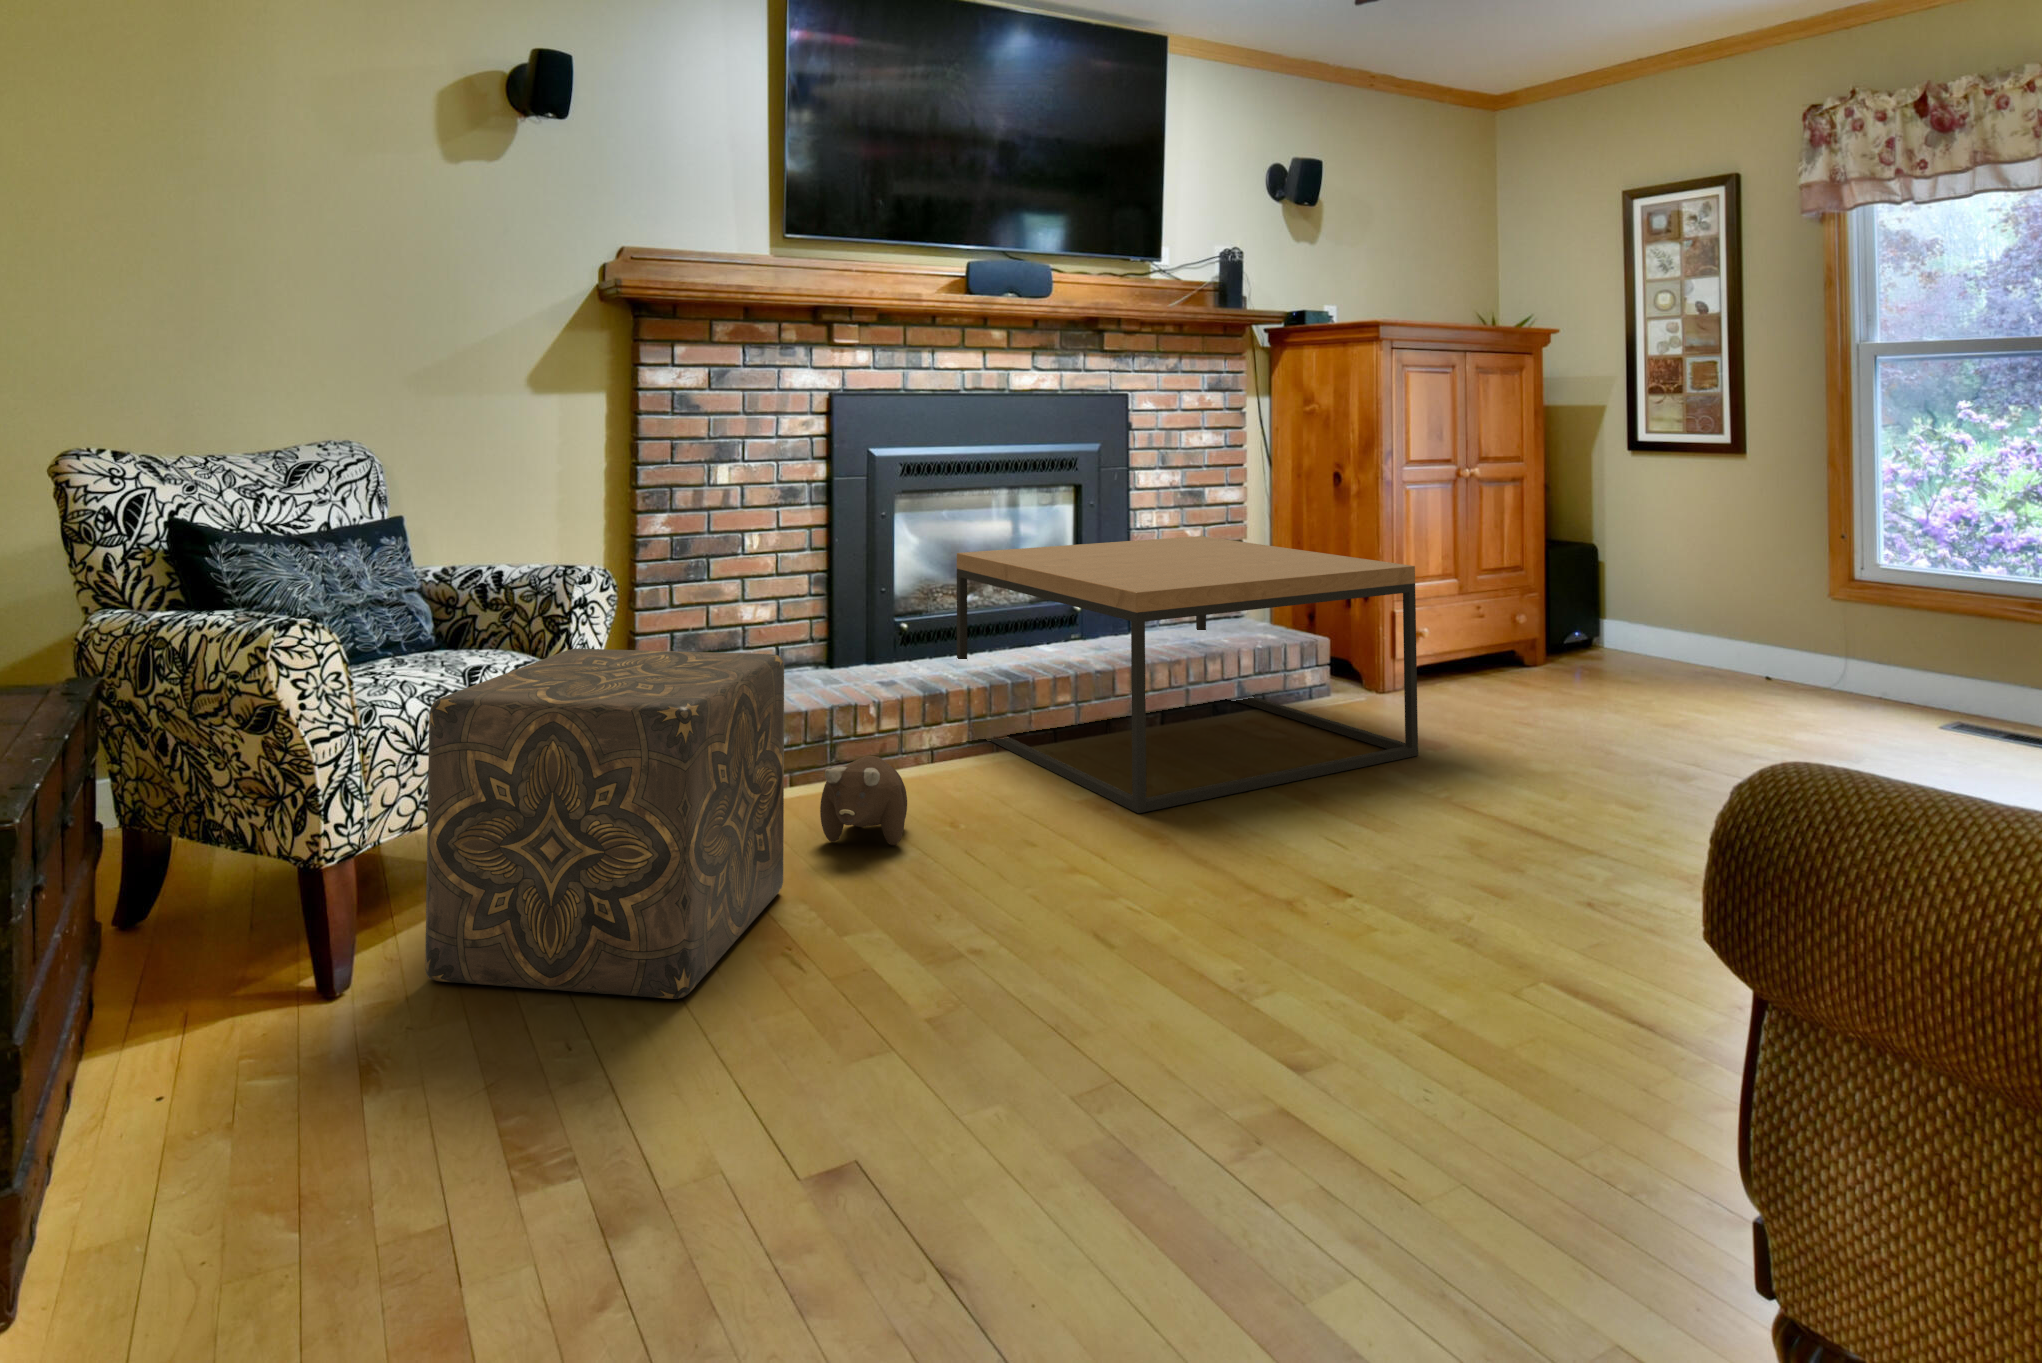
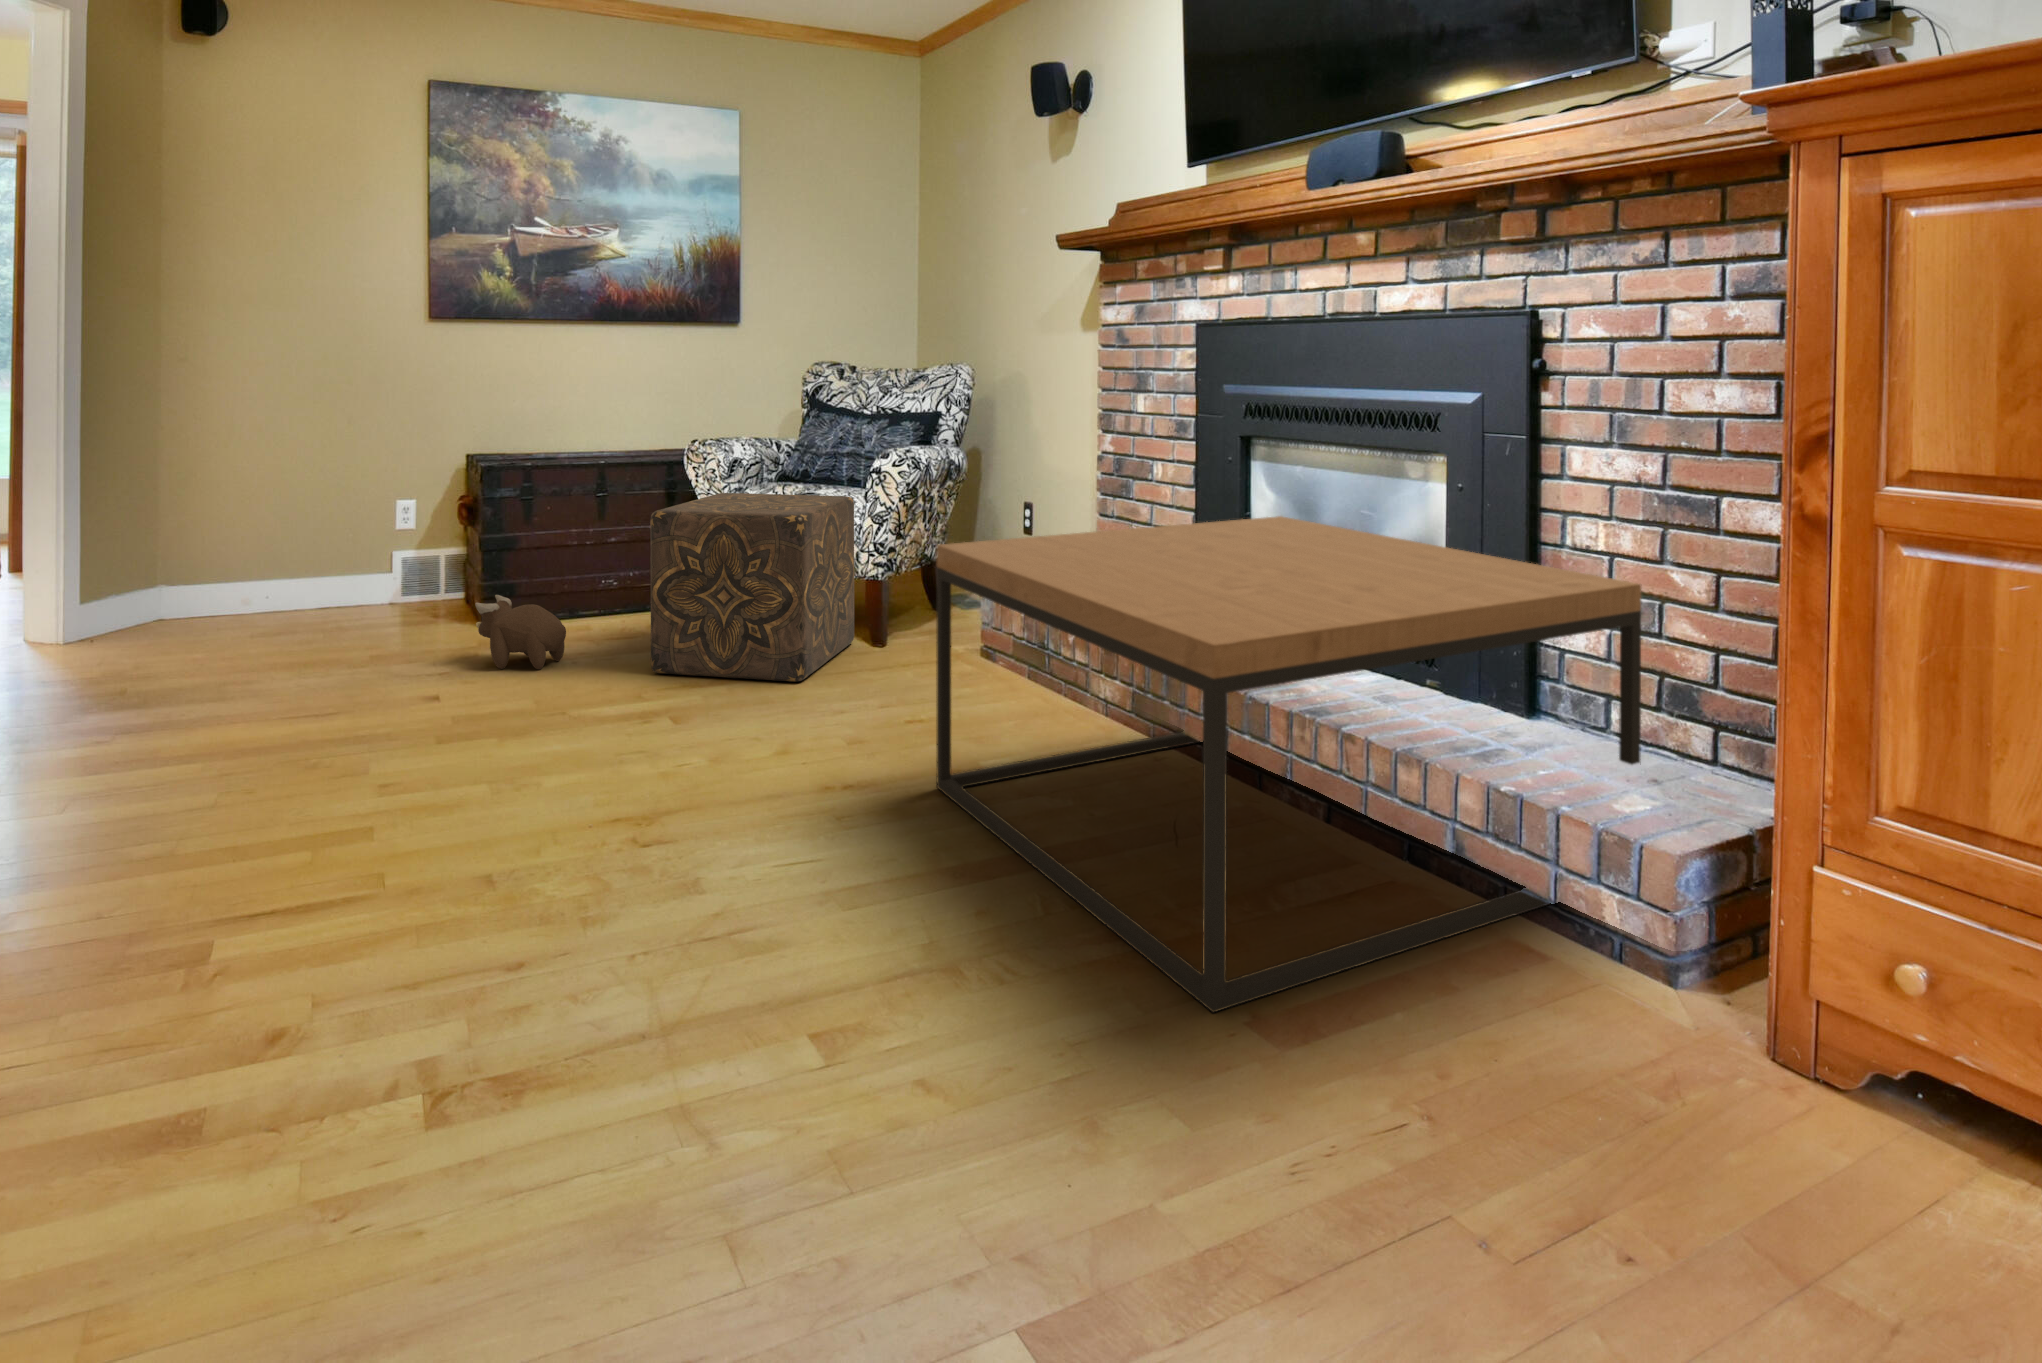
plush toy: present [820,756,907,845] -> present [475,595,566,669]

